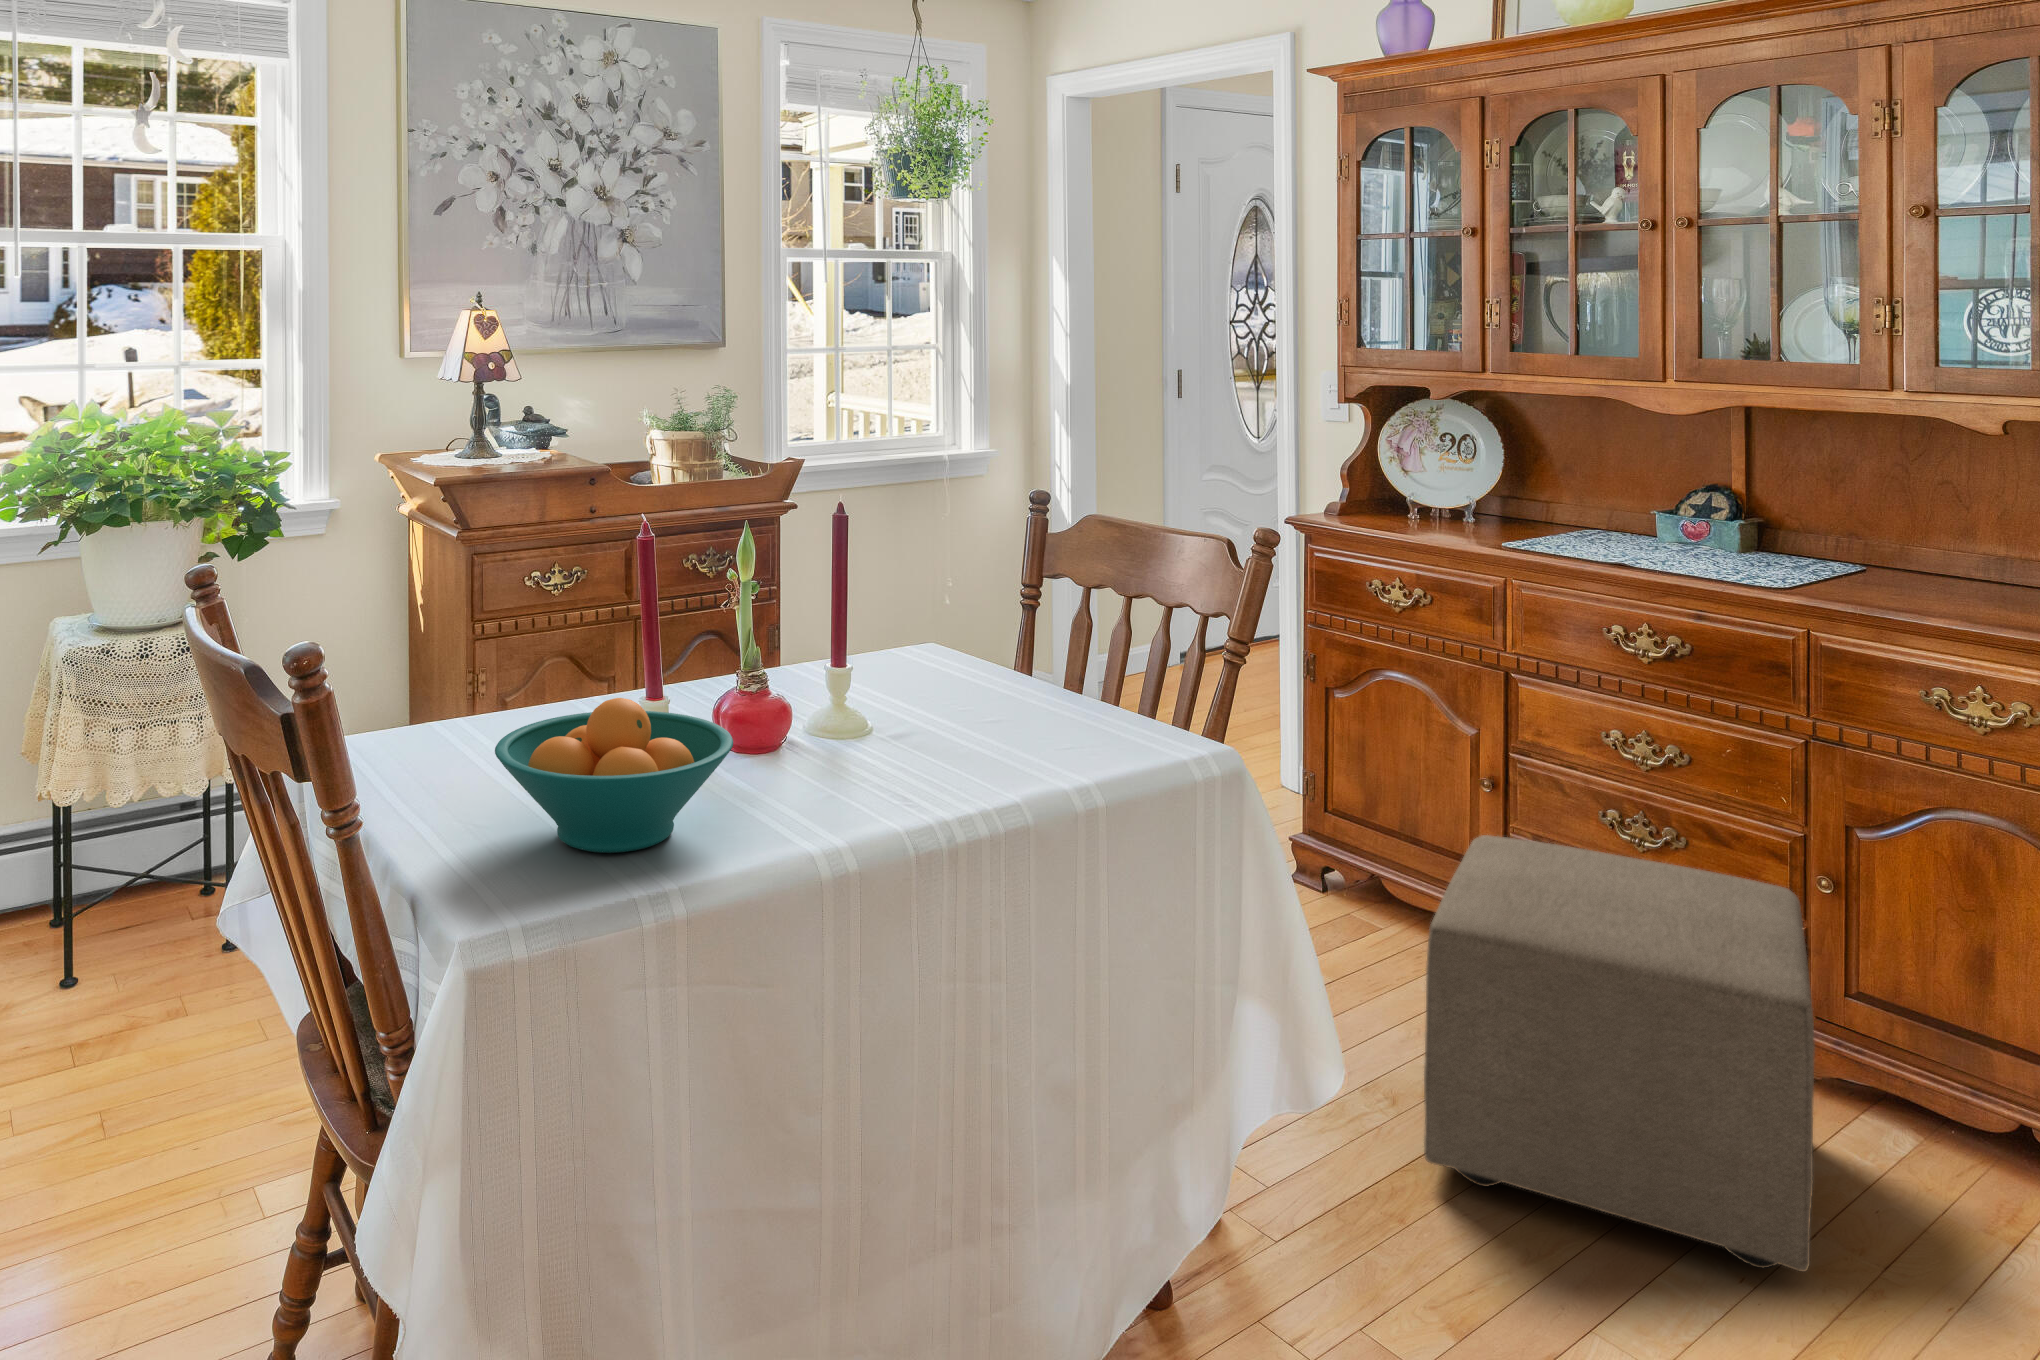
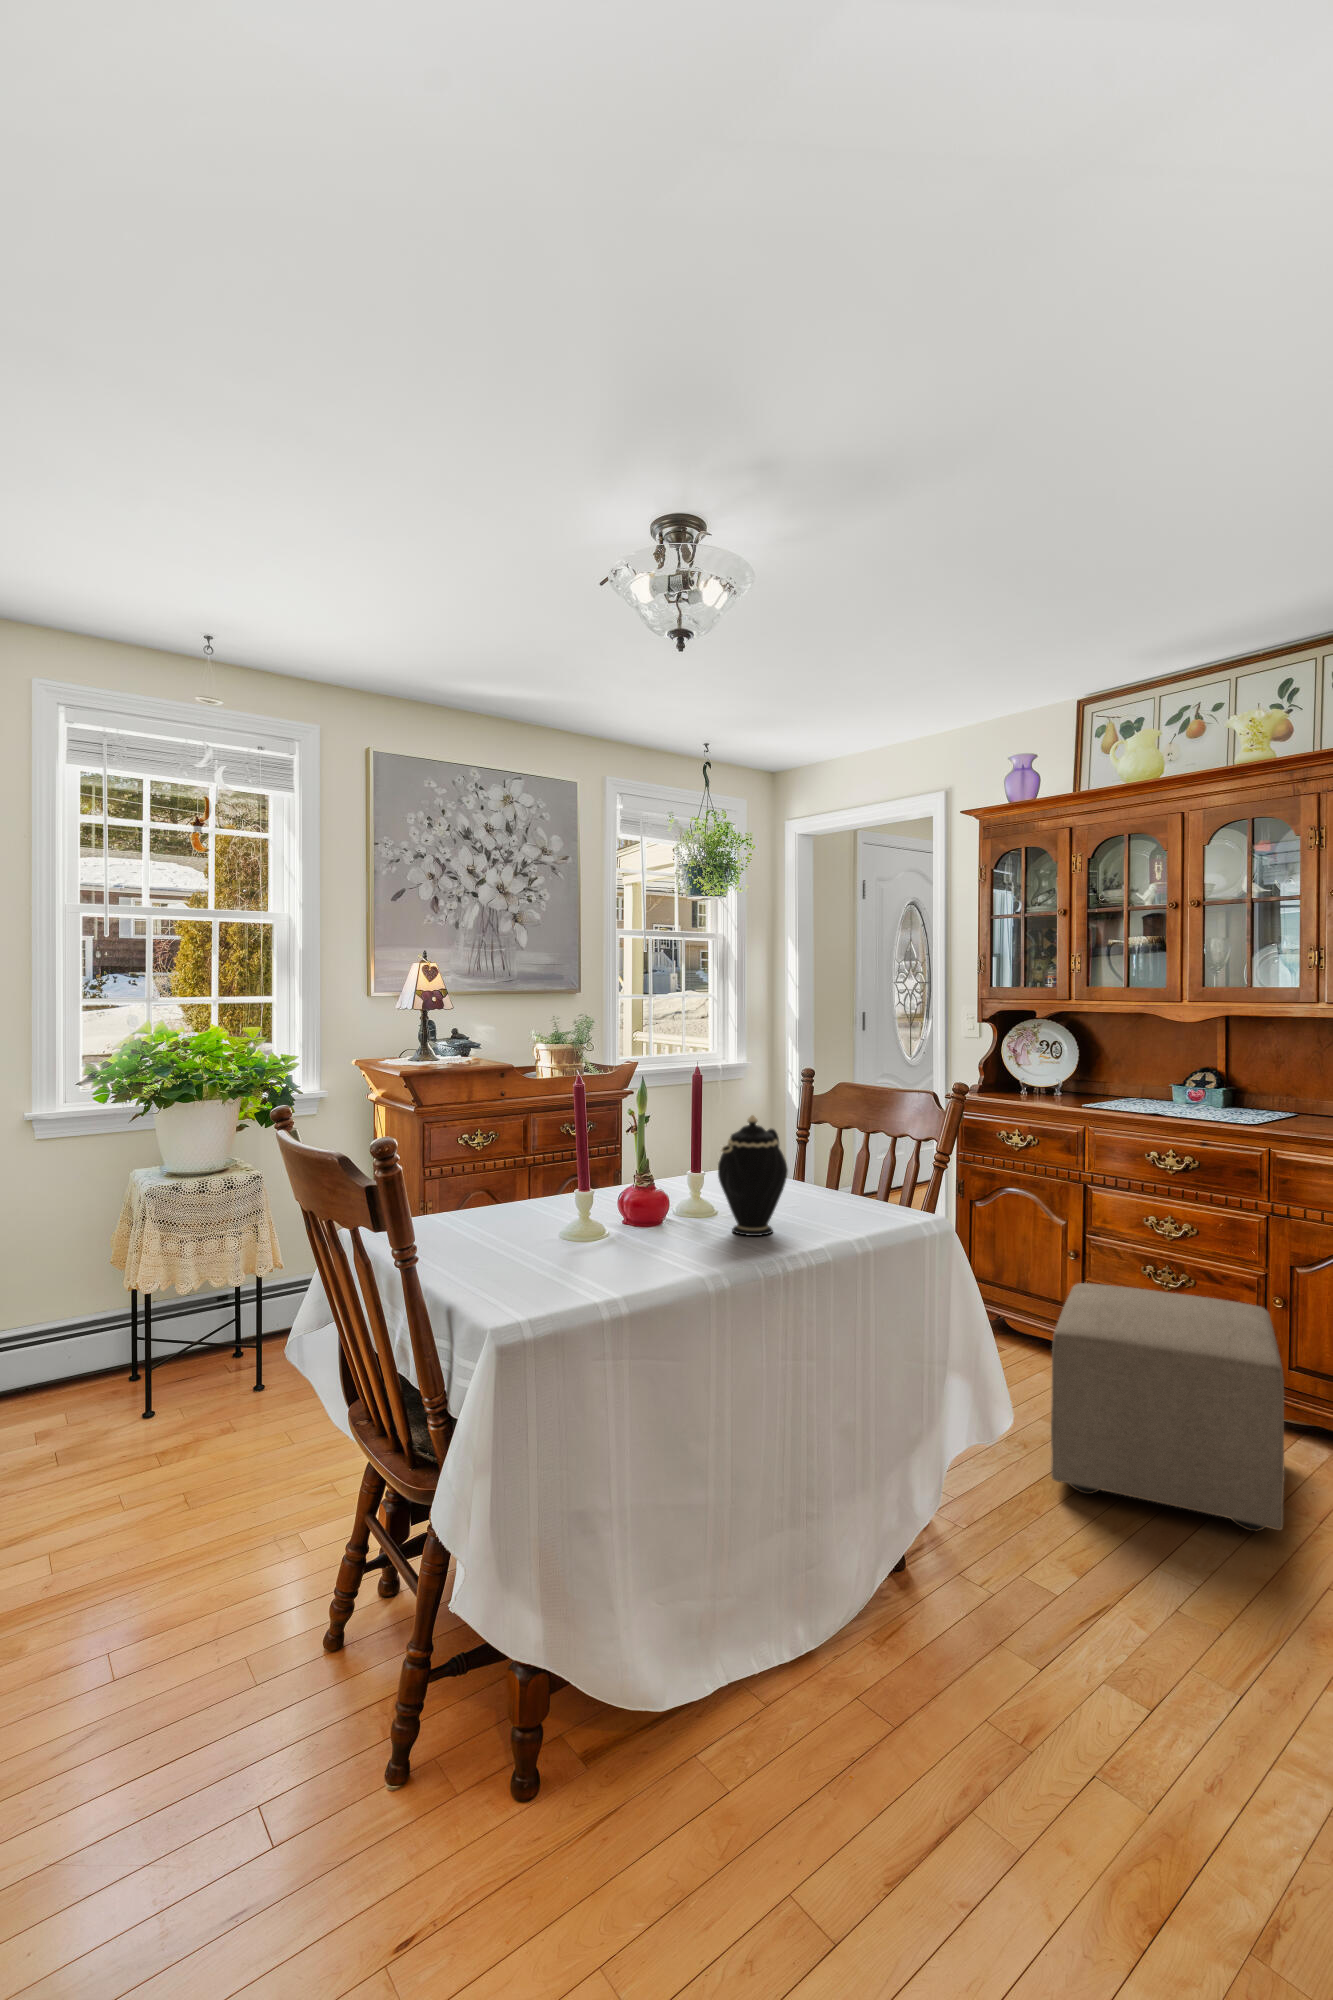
teapot: none [862,582,976,776] -> present [718,1115,788,1236]
fruit bowl: present [495,698,733,853] -> none [498,1184,648,1279]

